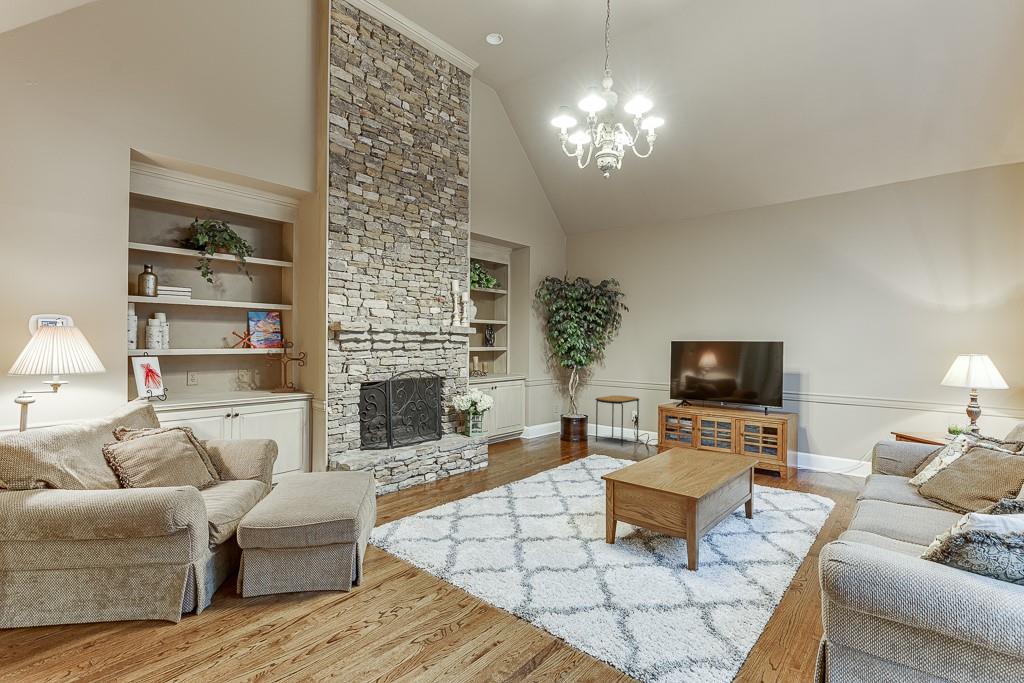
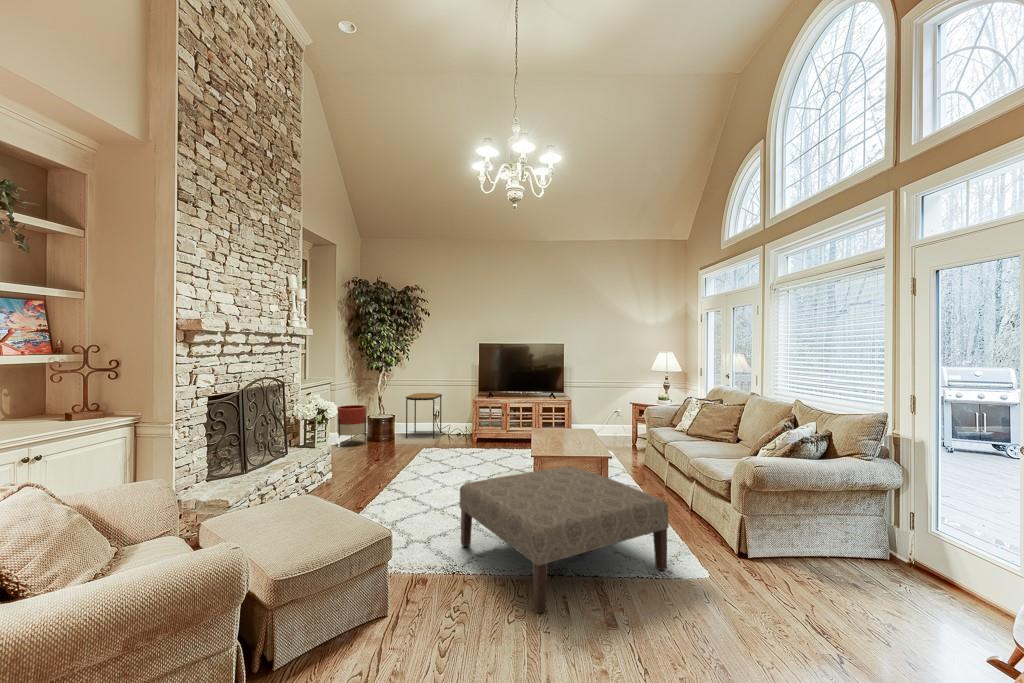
planter: none [527,402,554,442] -> present [337,405,367,445]
ottoman: none [450,490,664,662] -> present [460,466,669,613]

